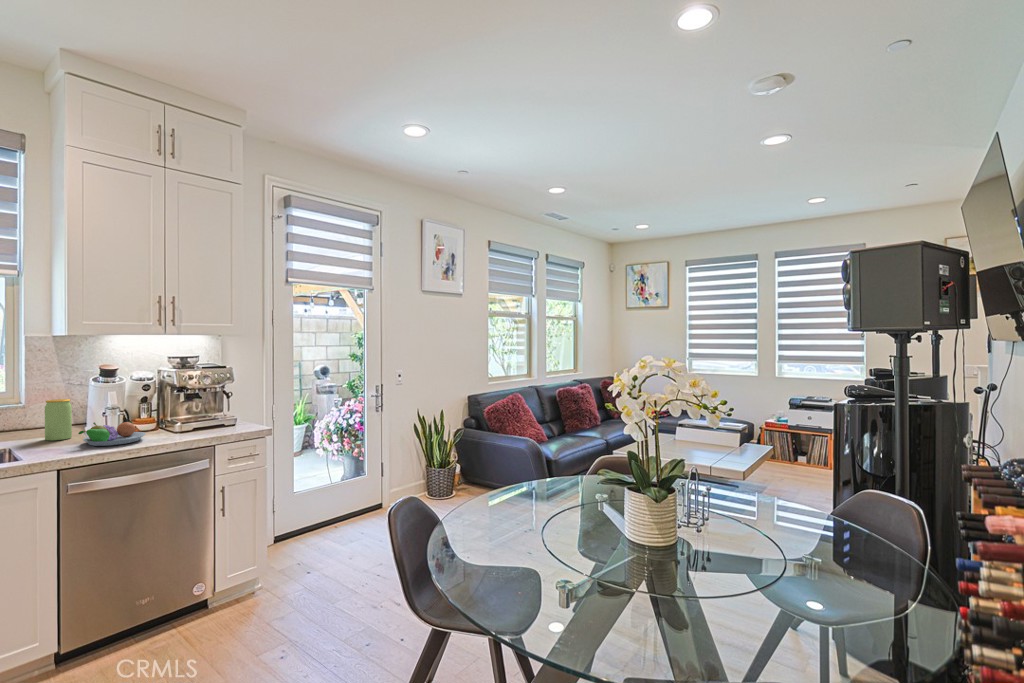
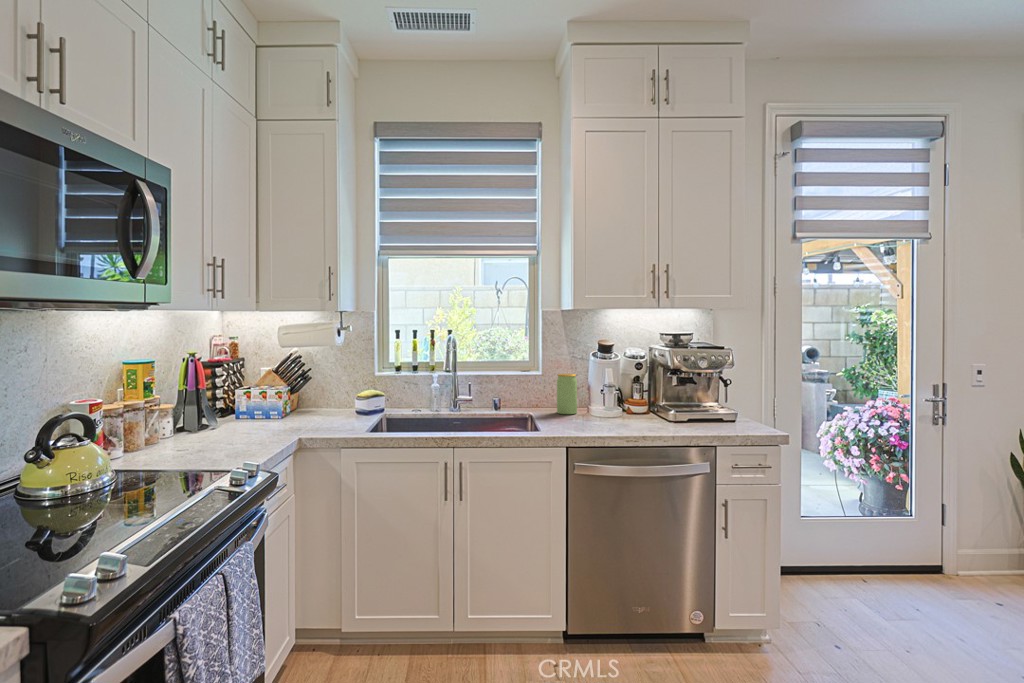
fruit bowl: present [78,422,146,446] -> none [582,401,641,428]

